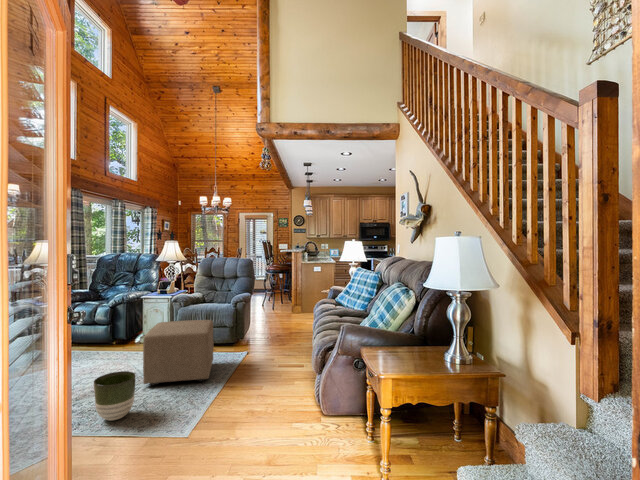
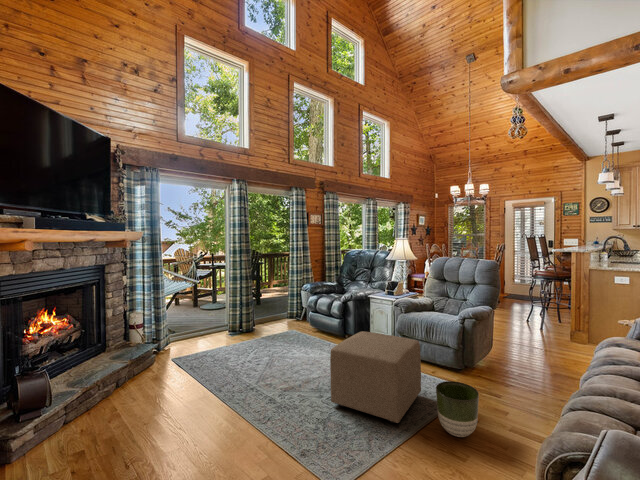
planter: present [94,371,136,421] -> present [436,381,479,437]

